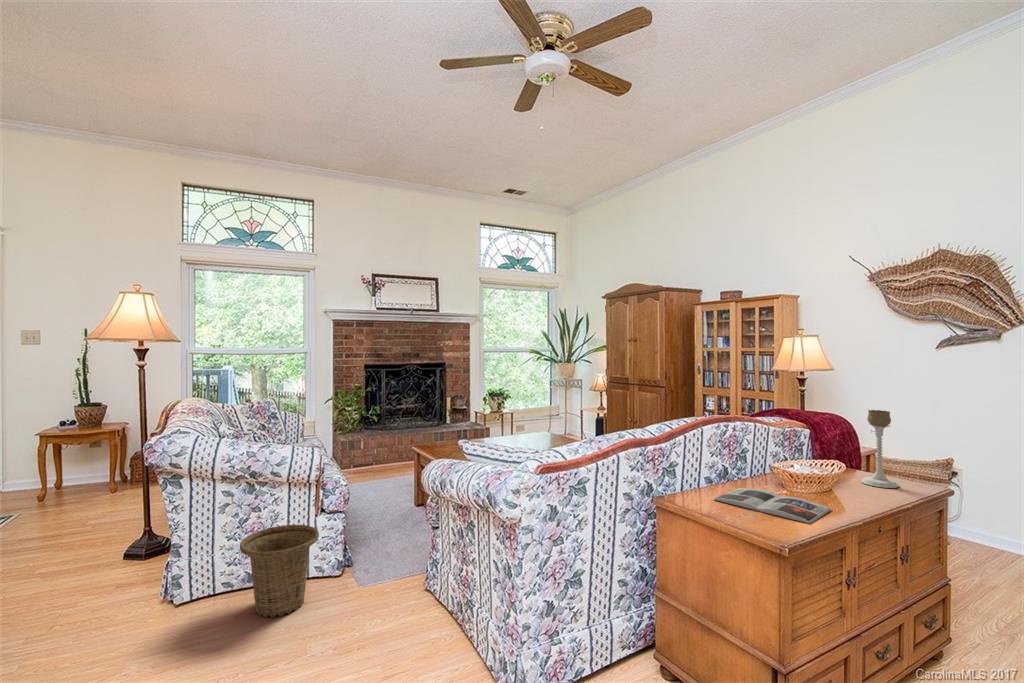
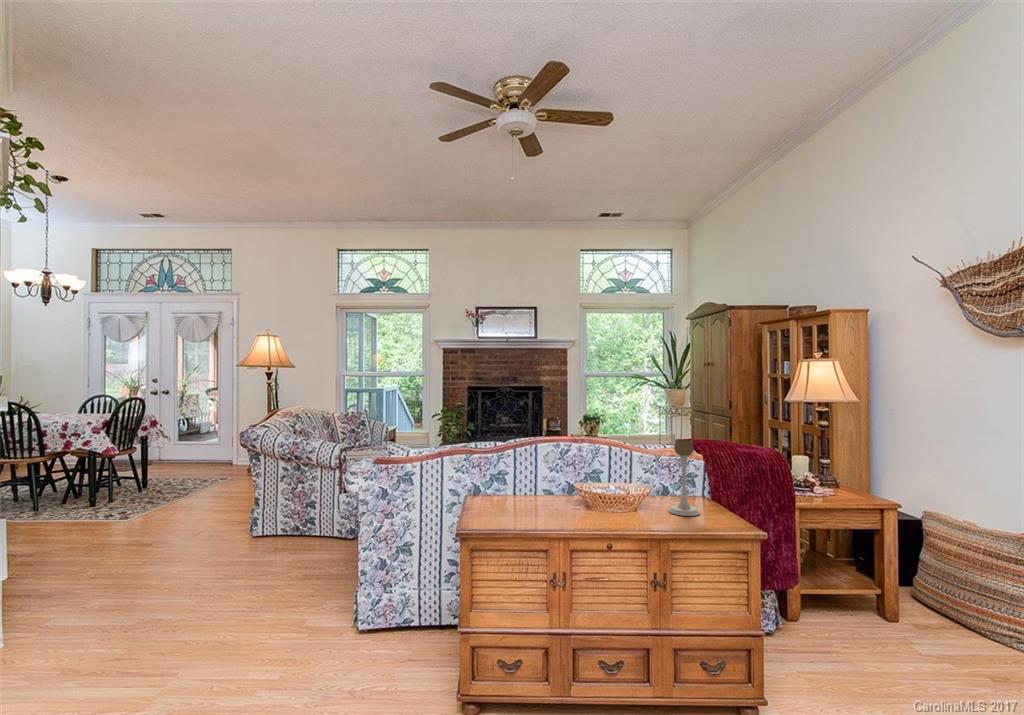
magazine: present [714,488,831,524] -> none [496,497,562,521]
basket: present [240,525,319,617] -> none [276,496,329,554]

